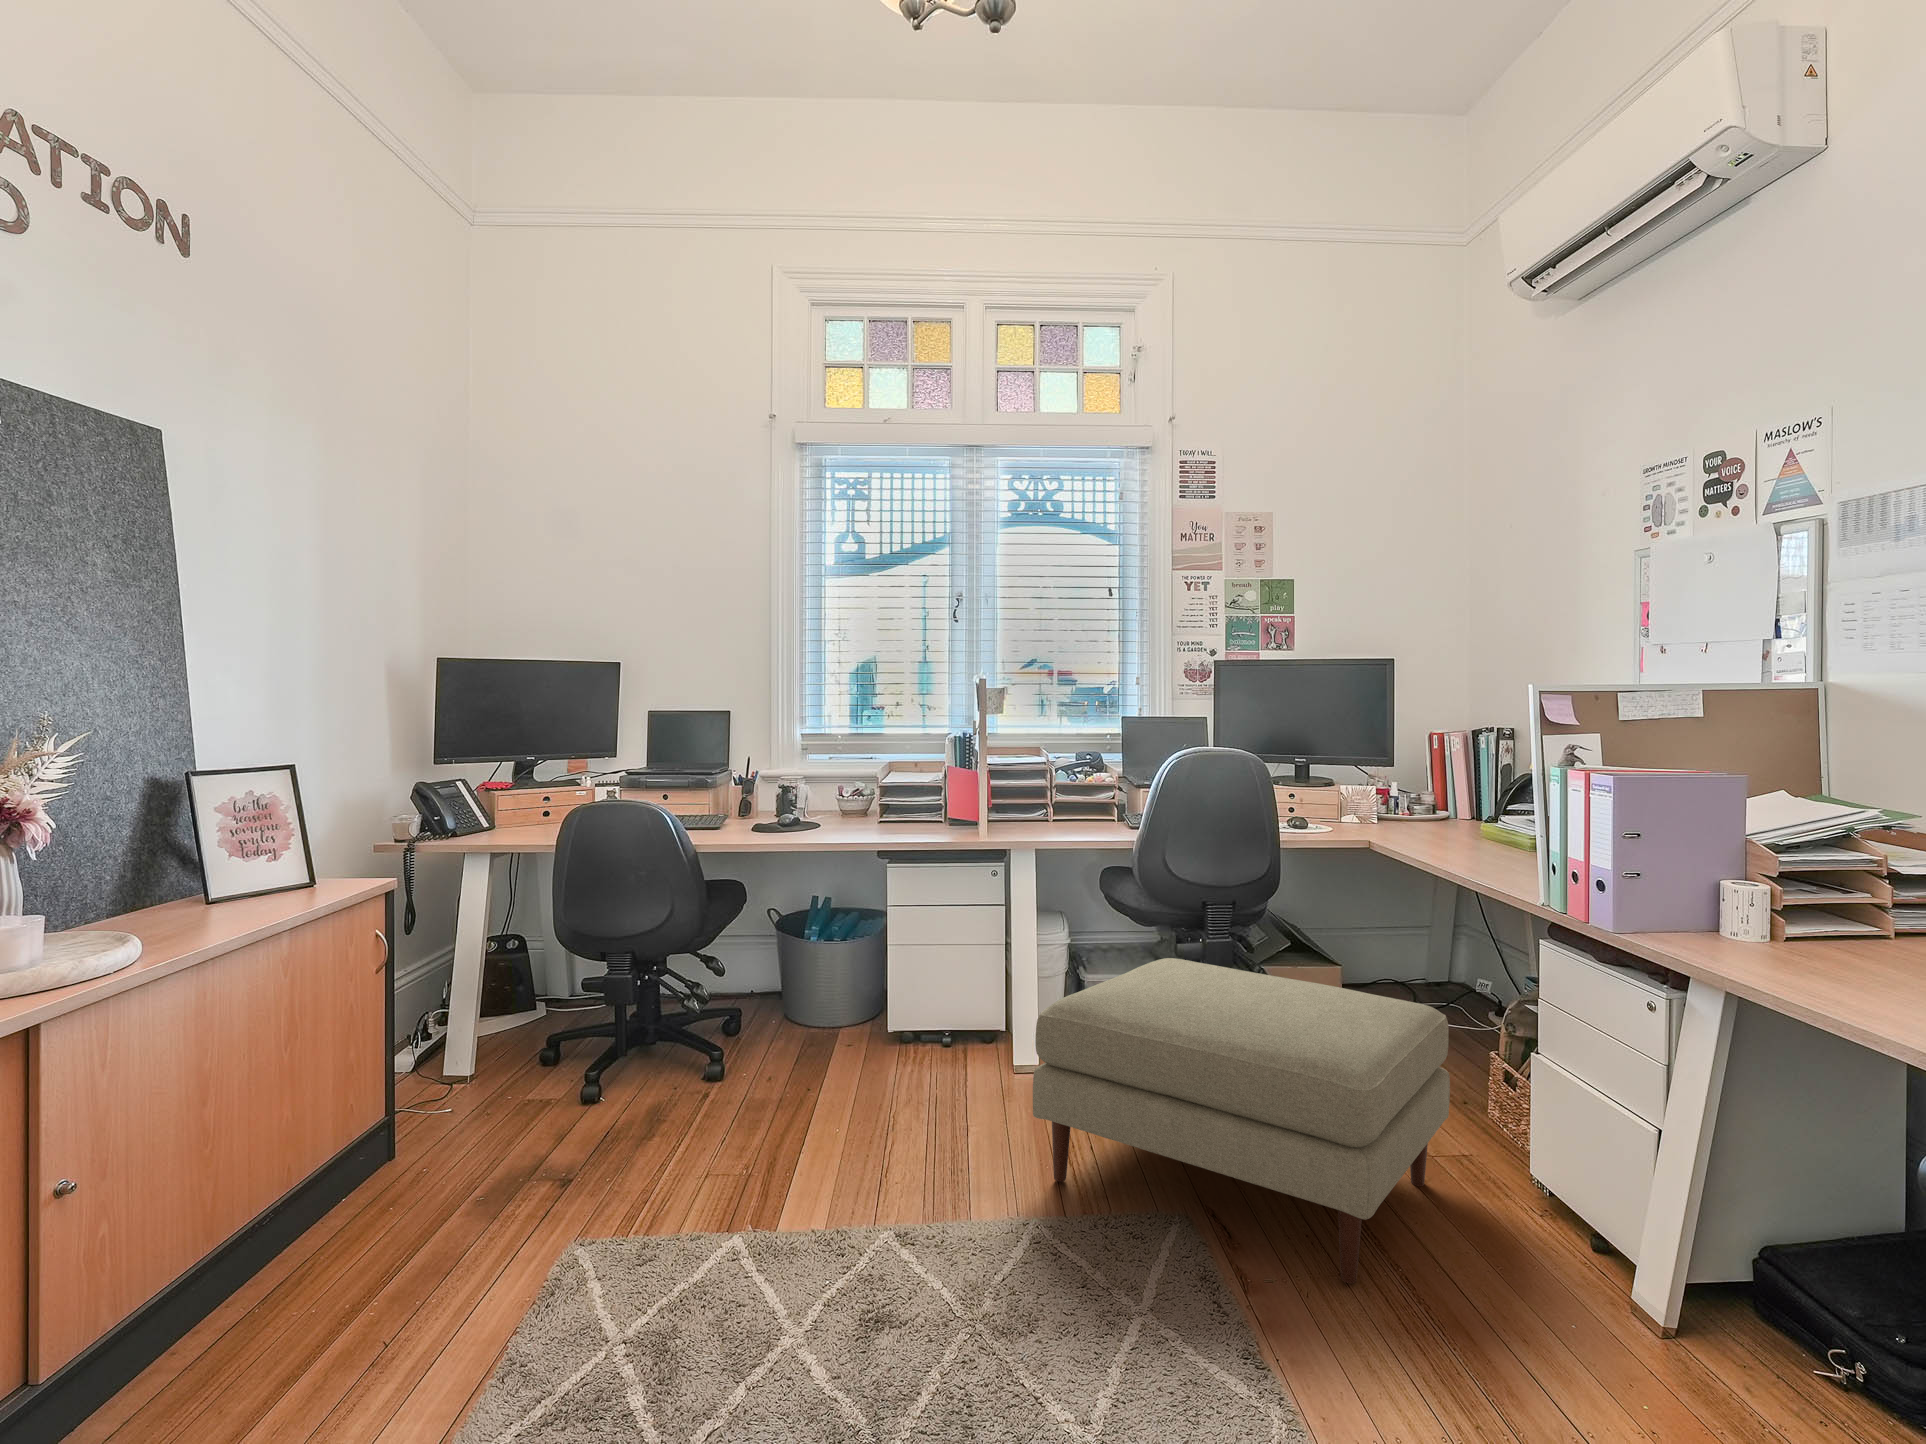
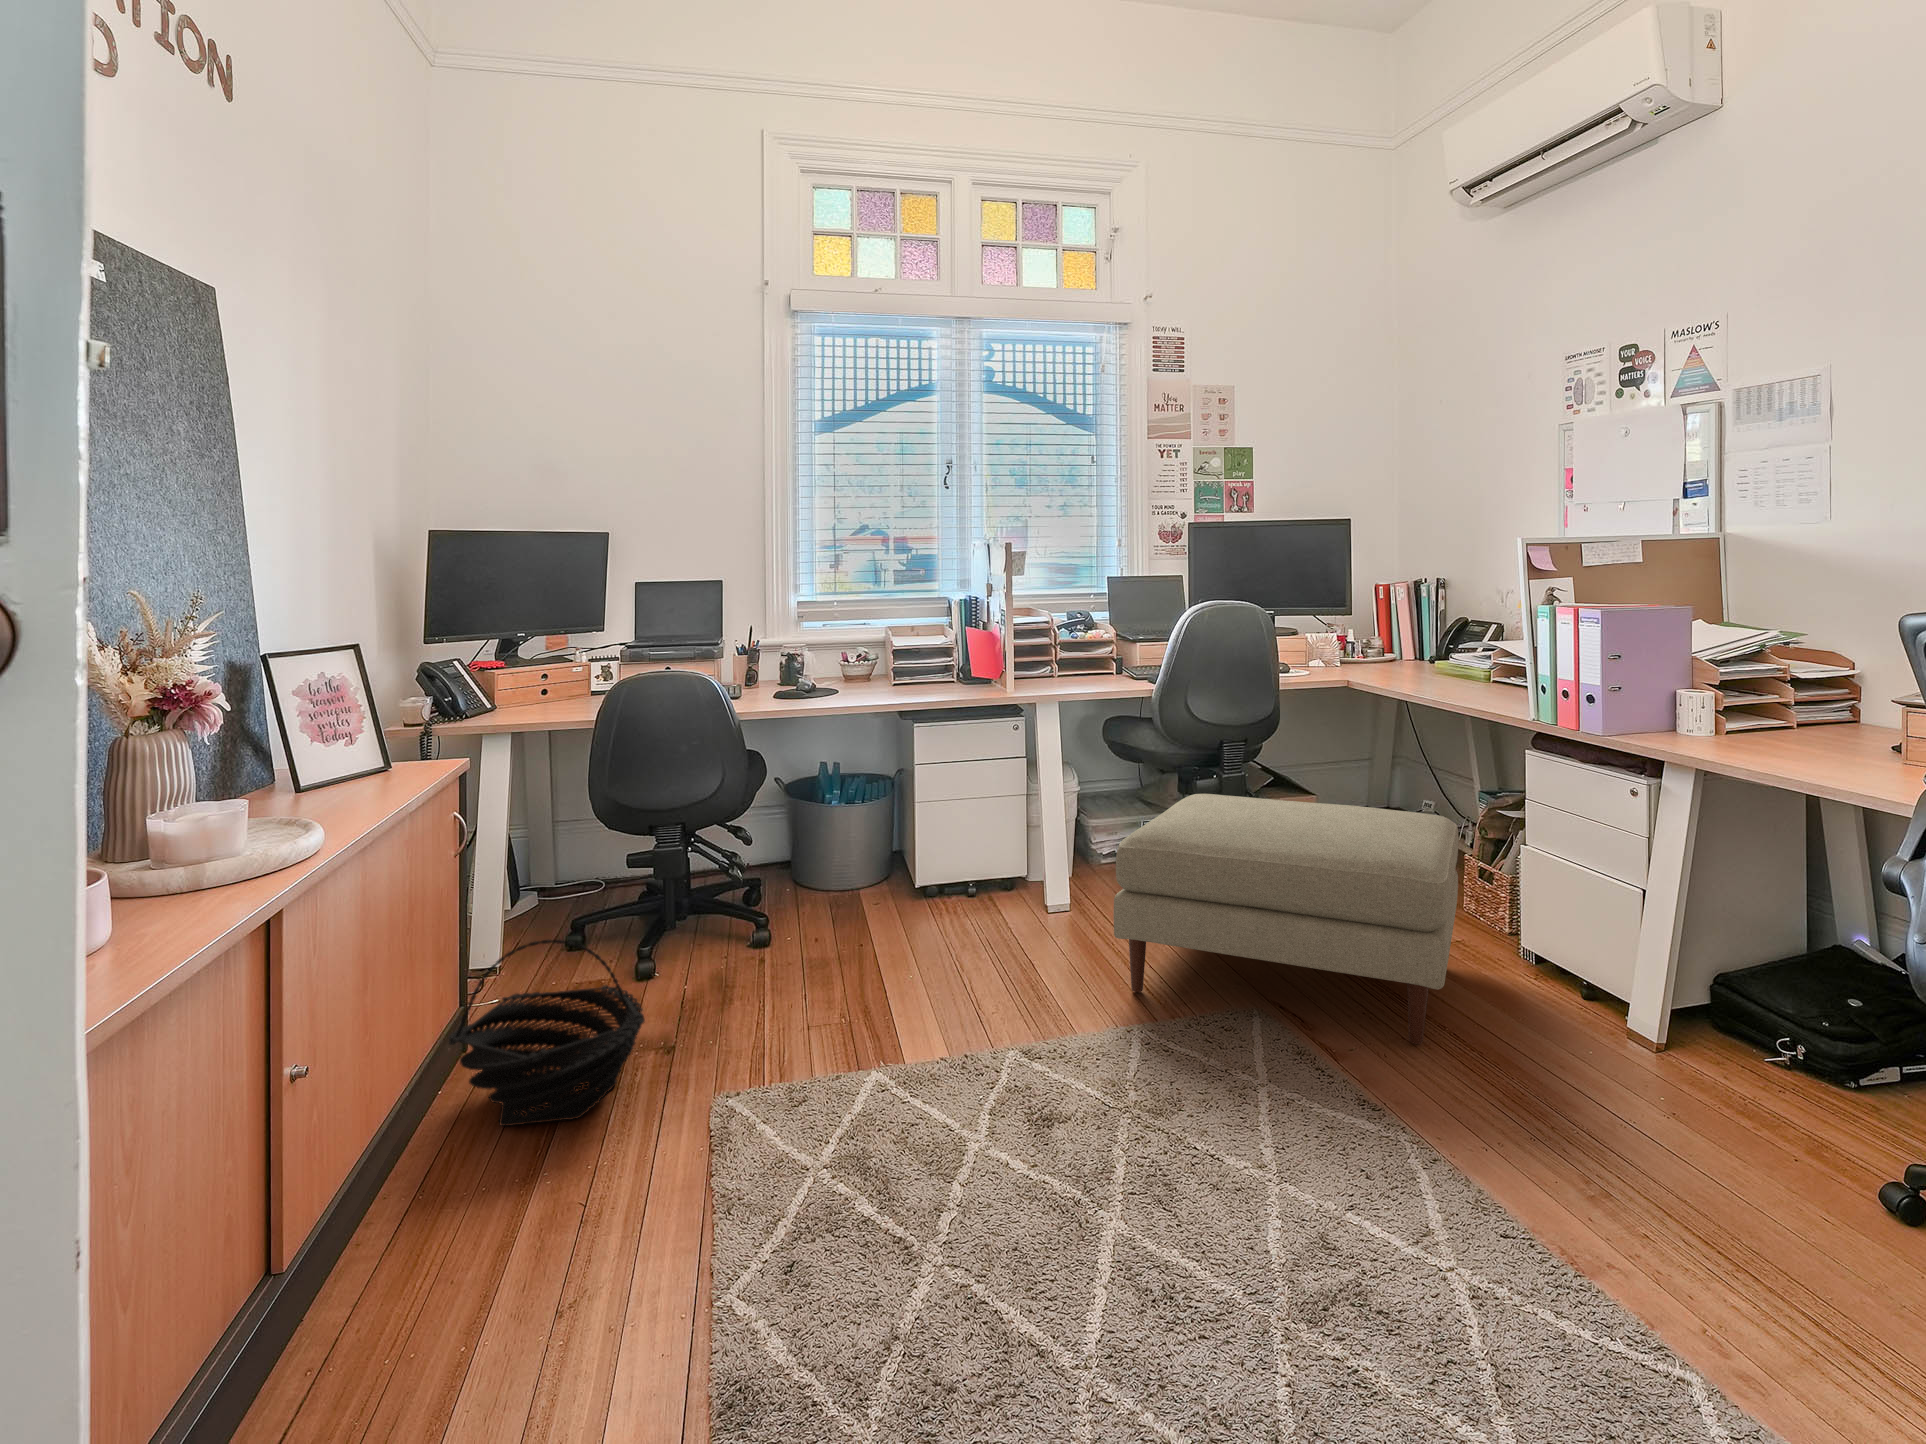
basket: none [307,1068,514,1262] -> present [449,939,645,1126]

